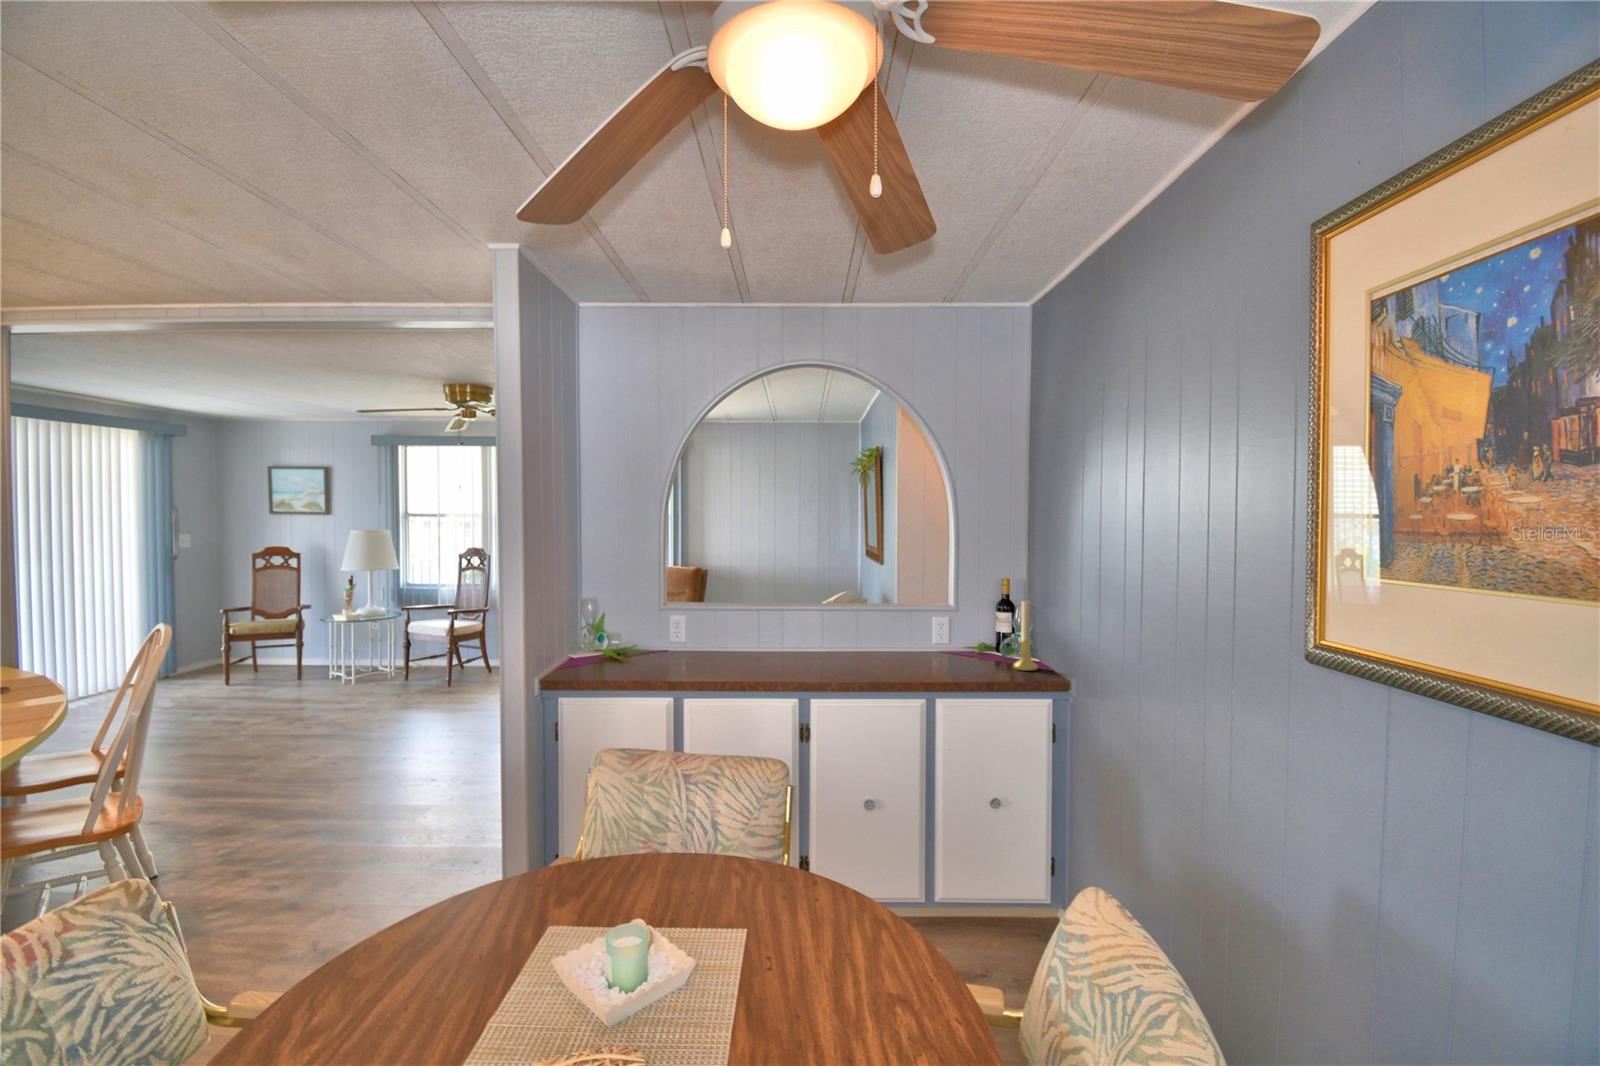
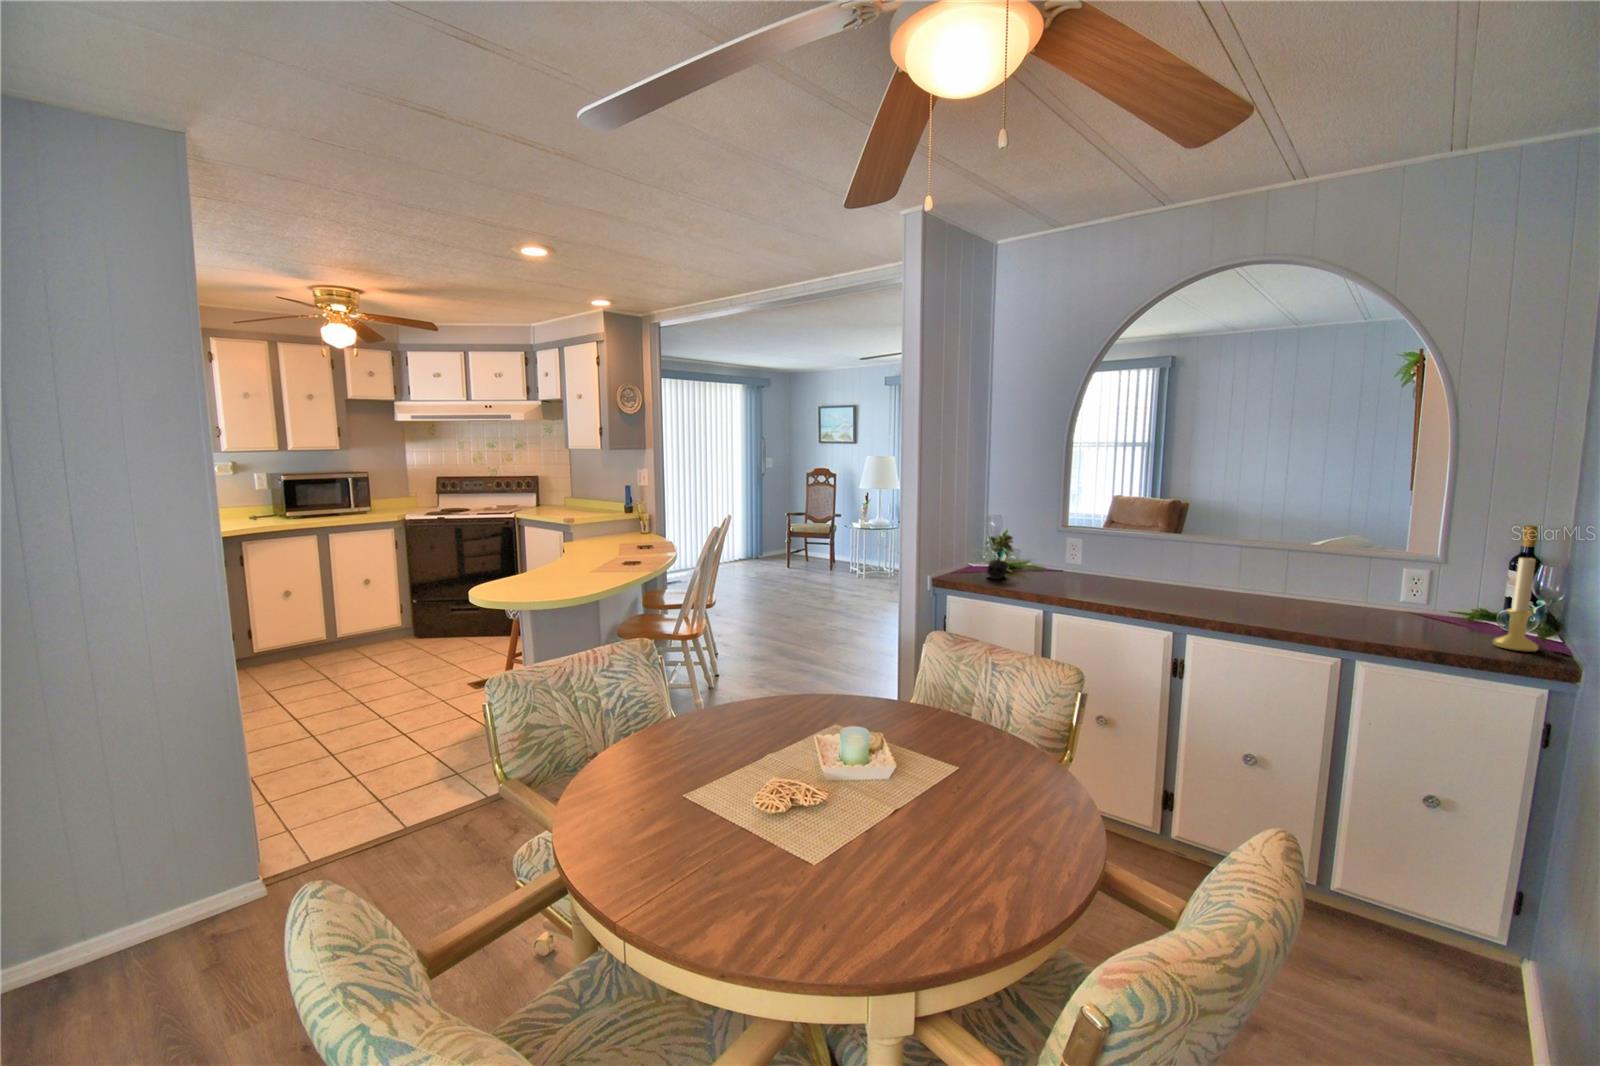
succulent plant: none [596,617,631,672] -> present [987,533,1013,579]

